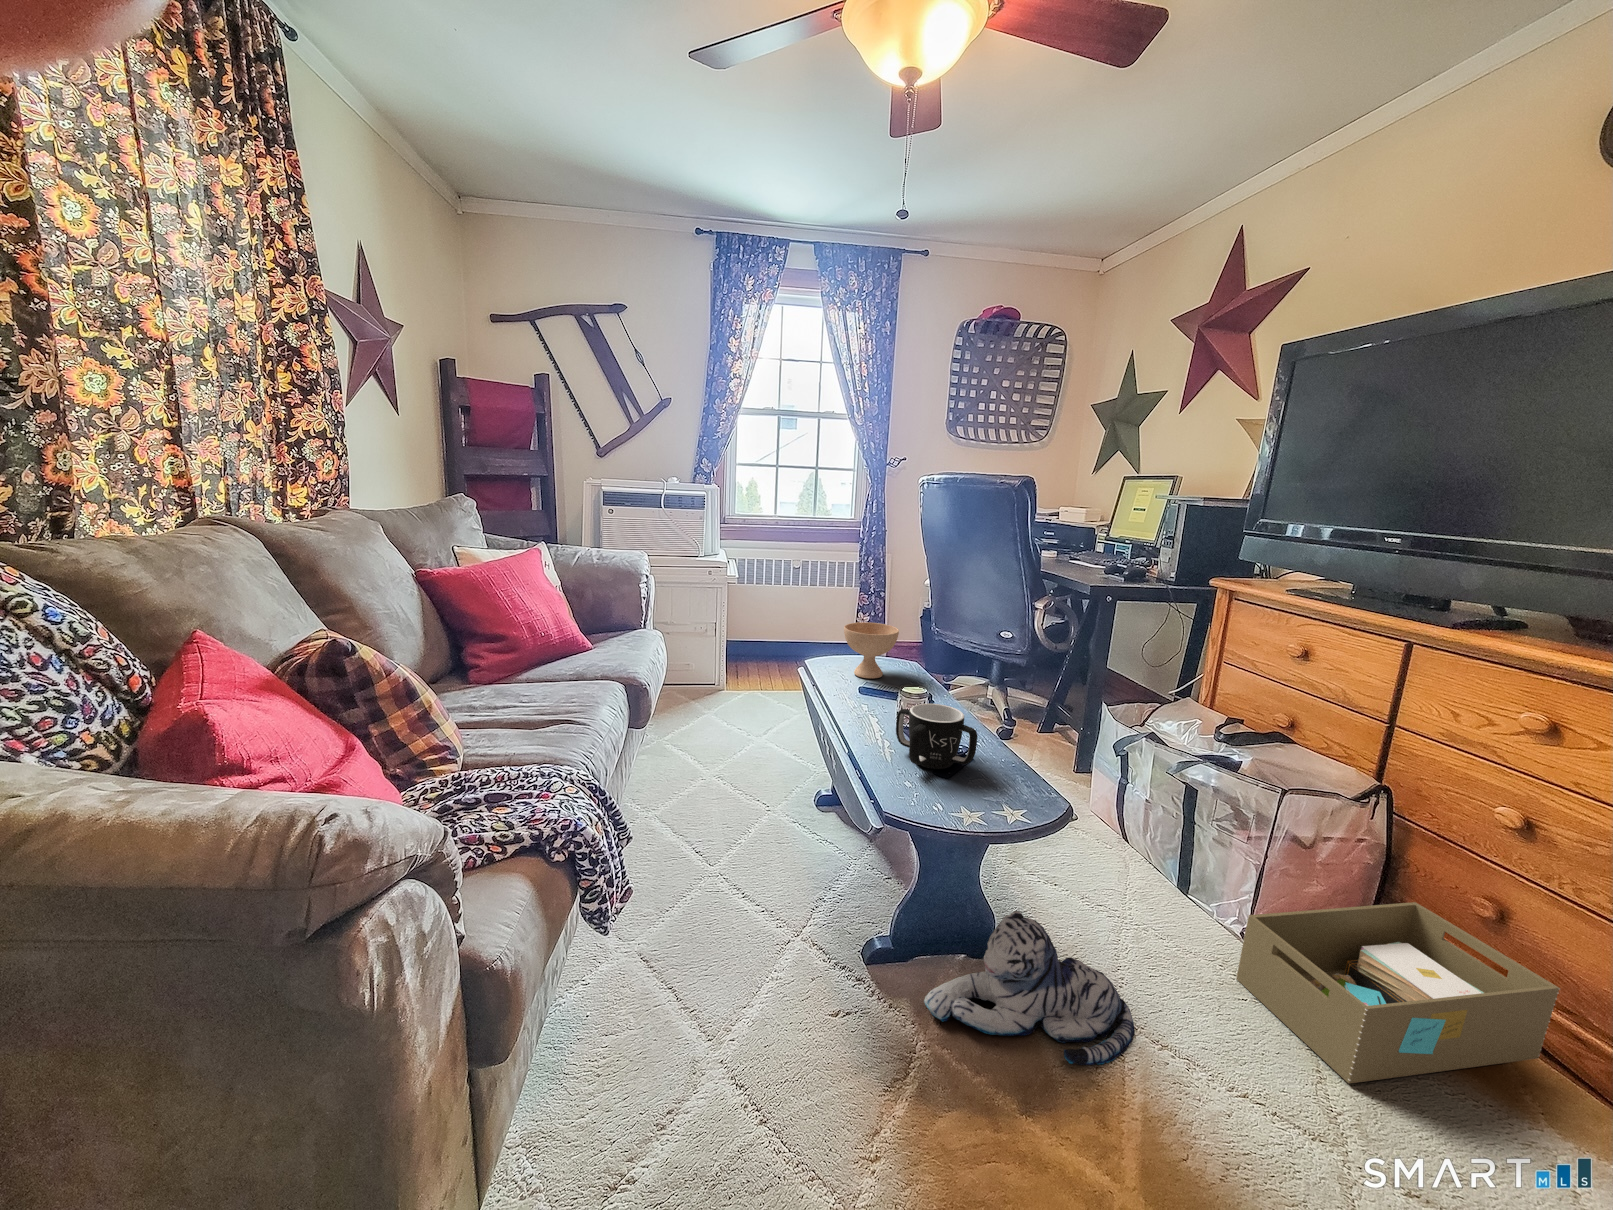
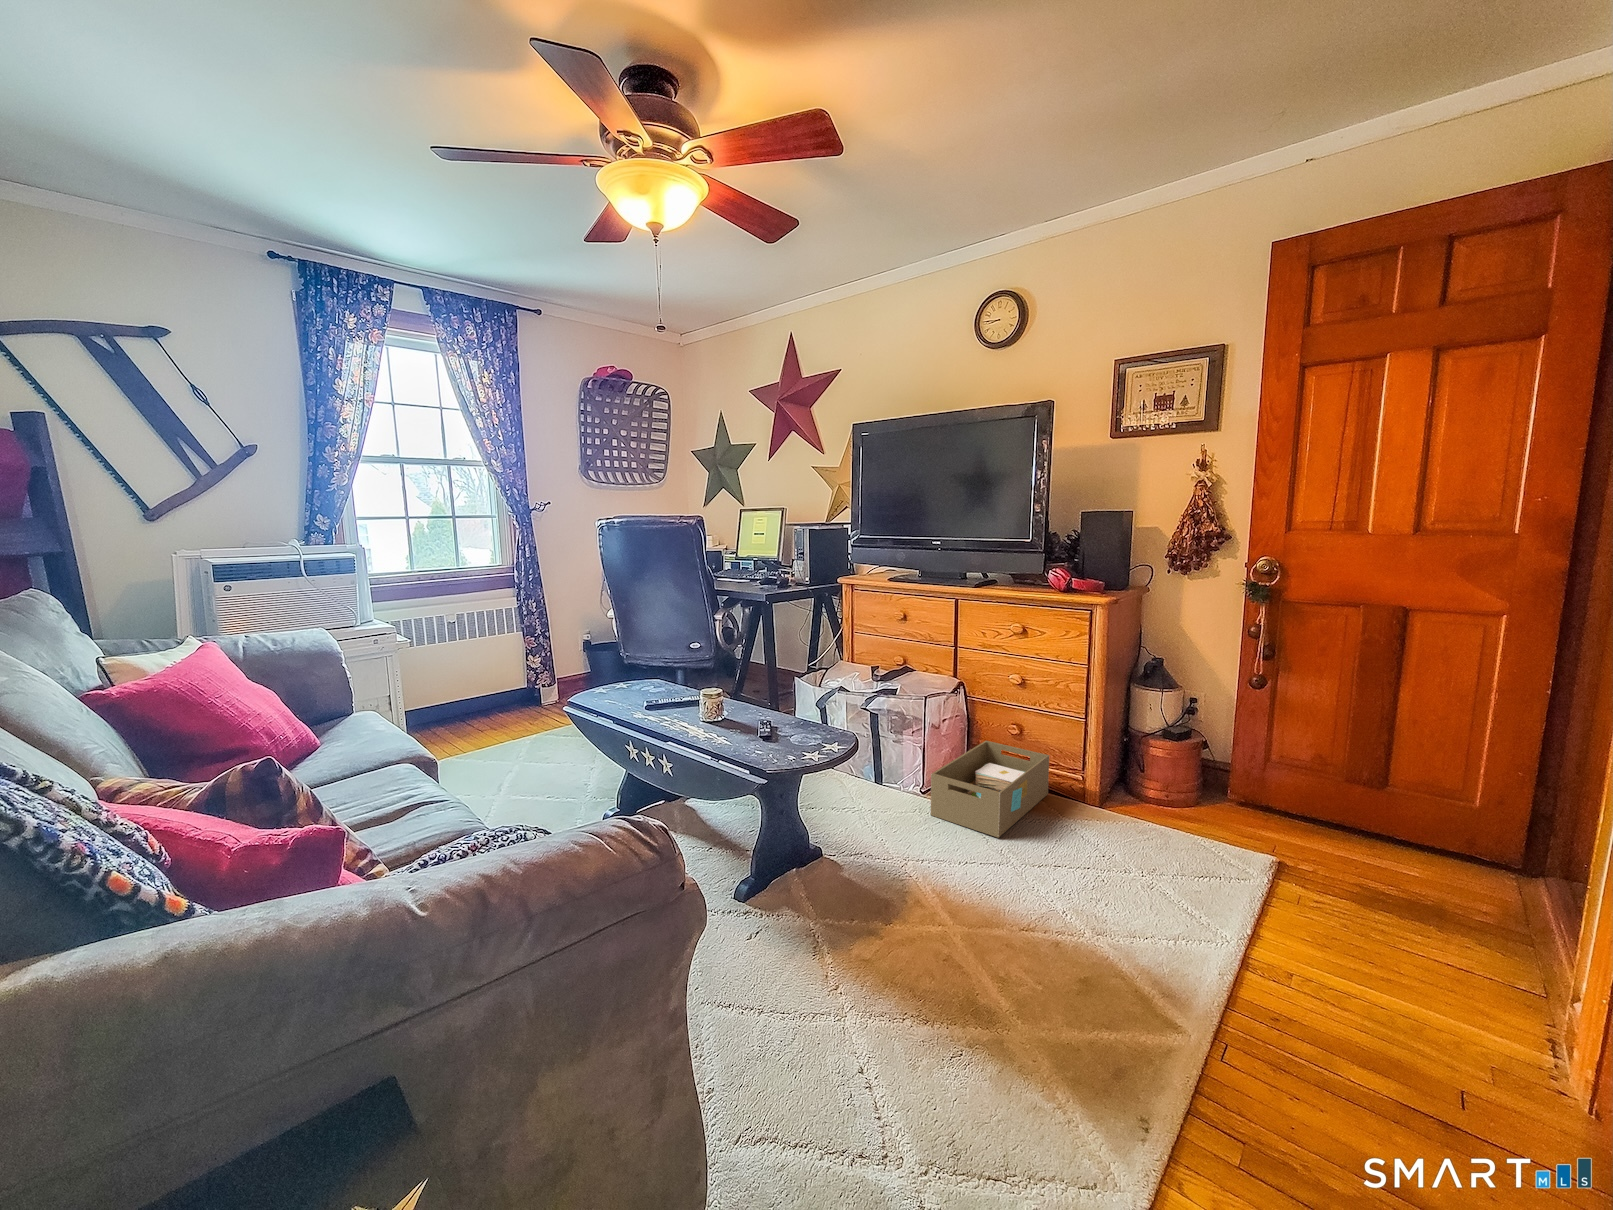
bowl: present [844,622,899,679] -> none [612,651,661,699]
mug: present [896,704,977,769] -> none [721,694,786,741]
plush toy: present [924,911,1135,1065] -> none [796,814,909,908]

